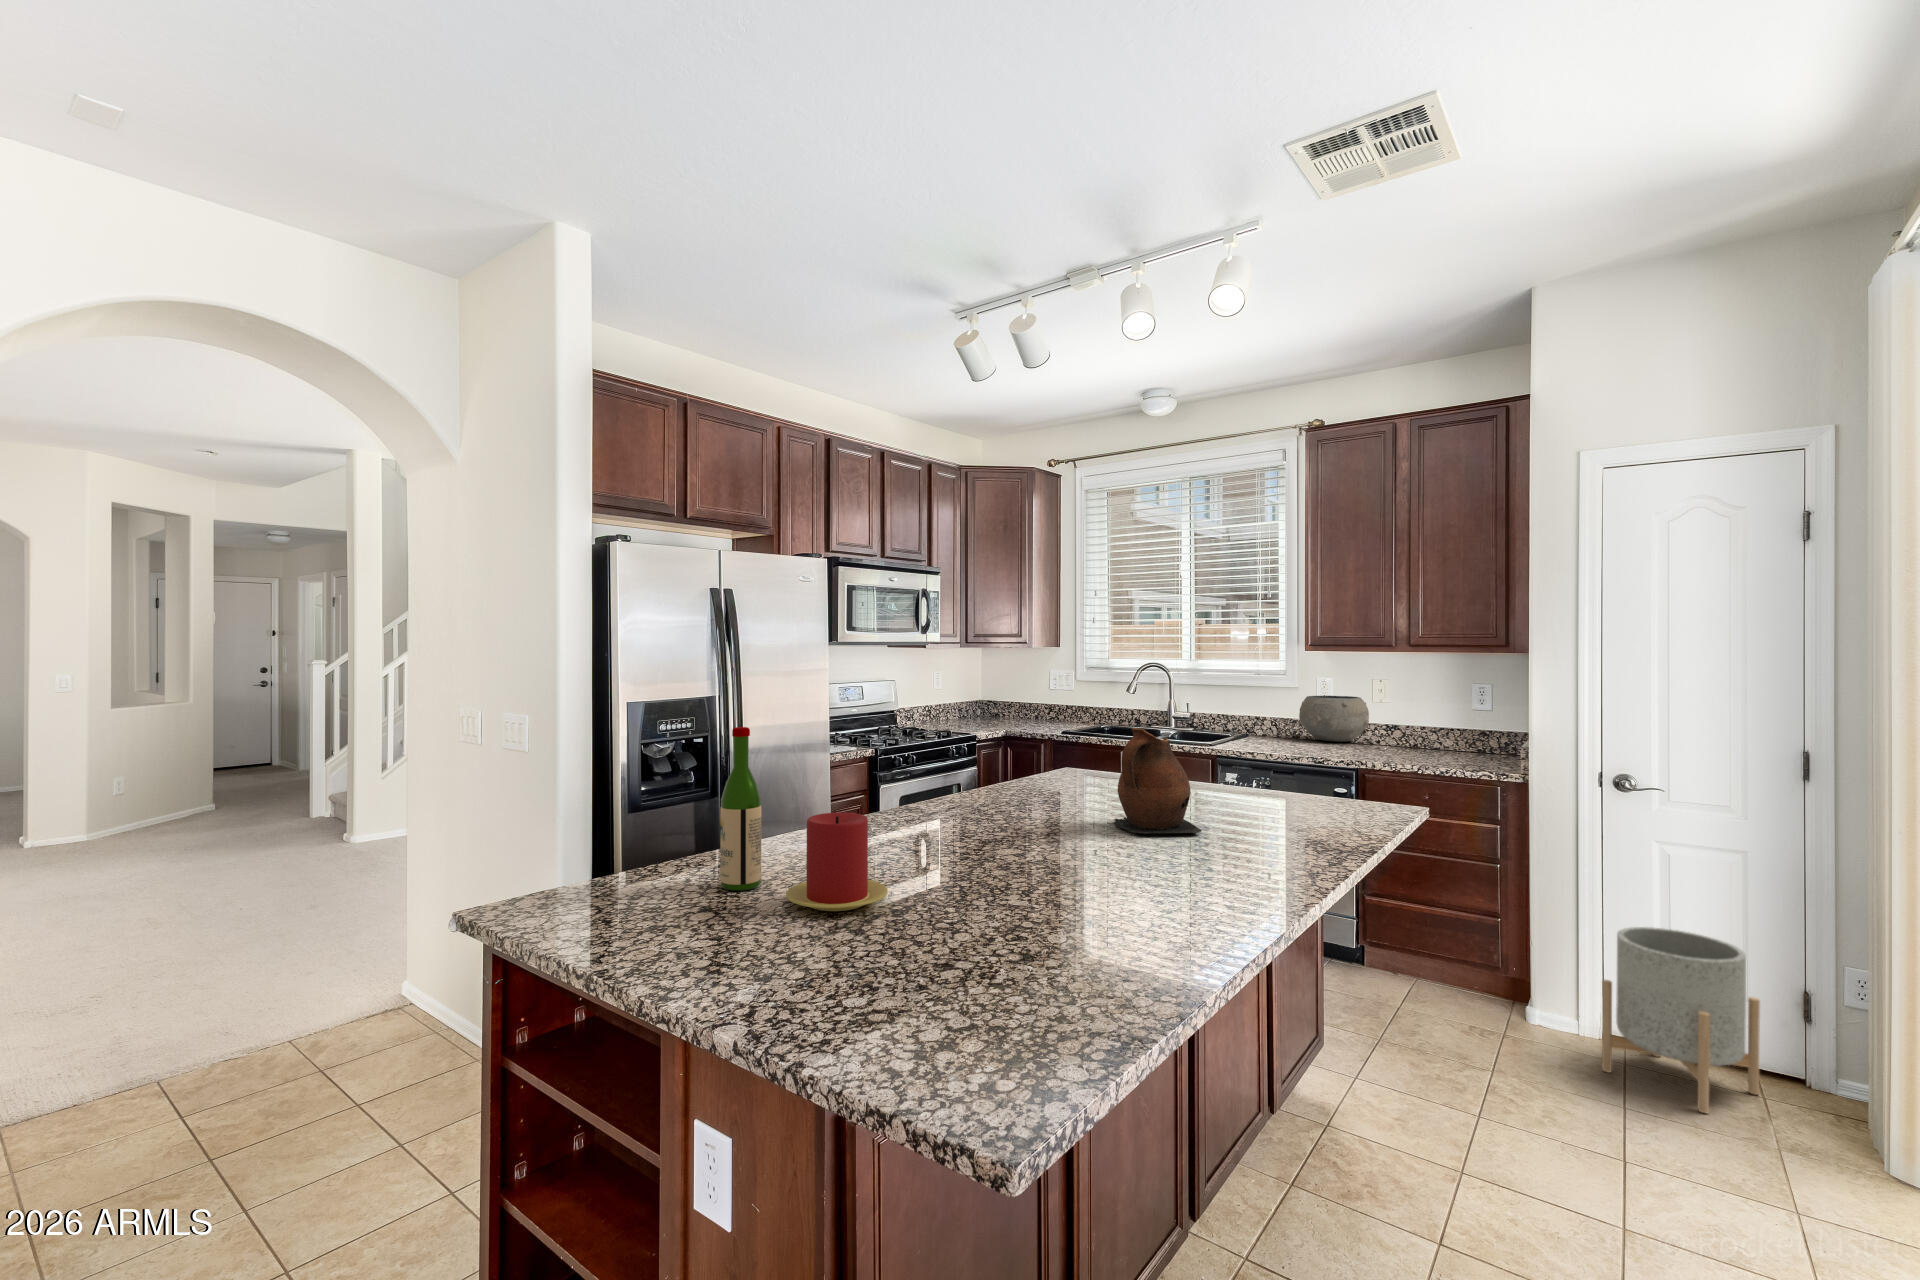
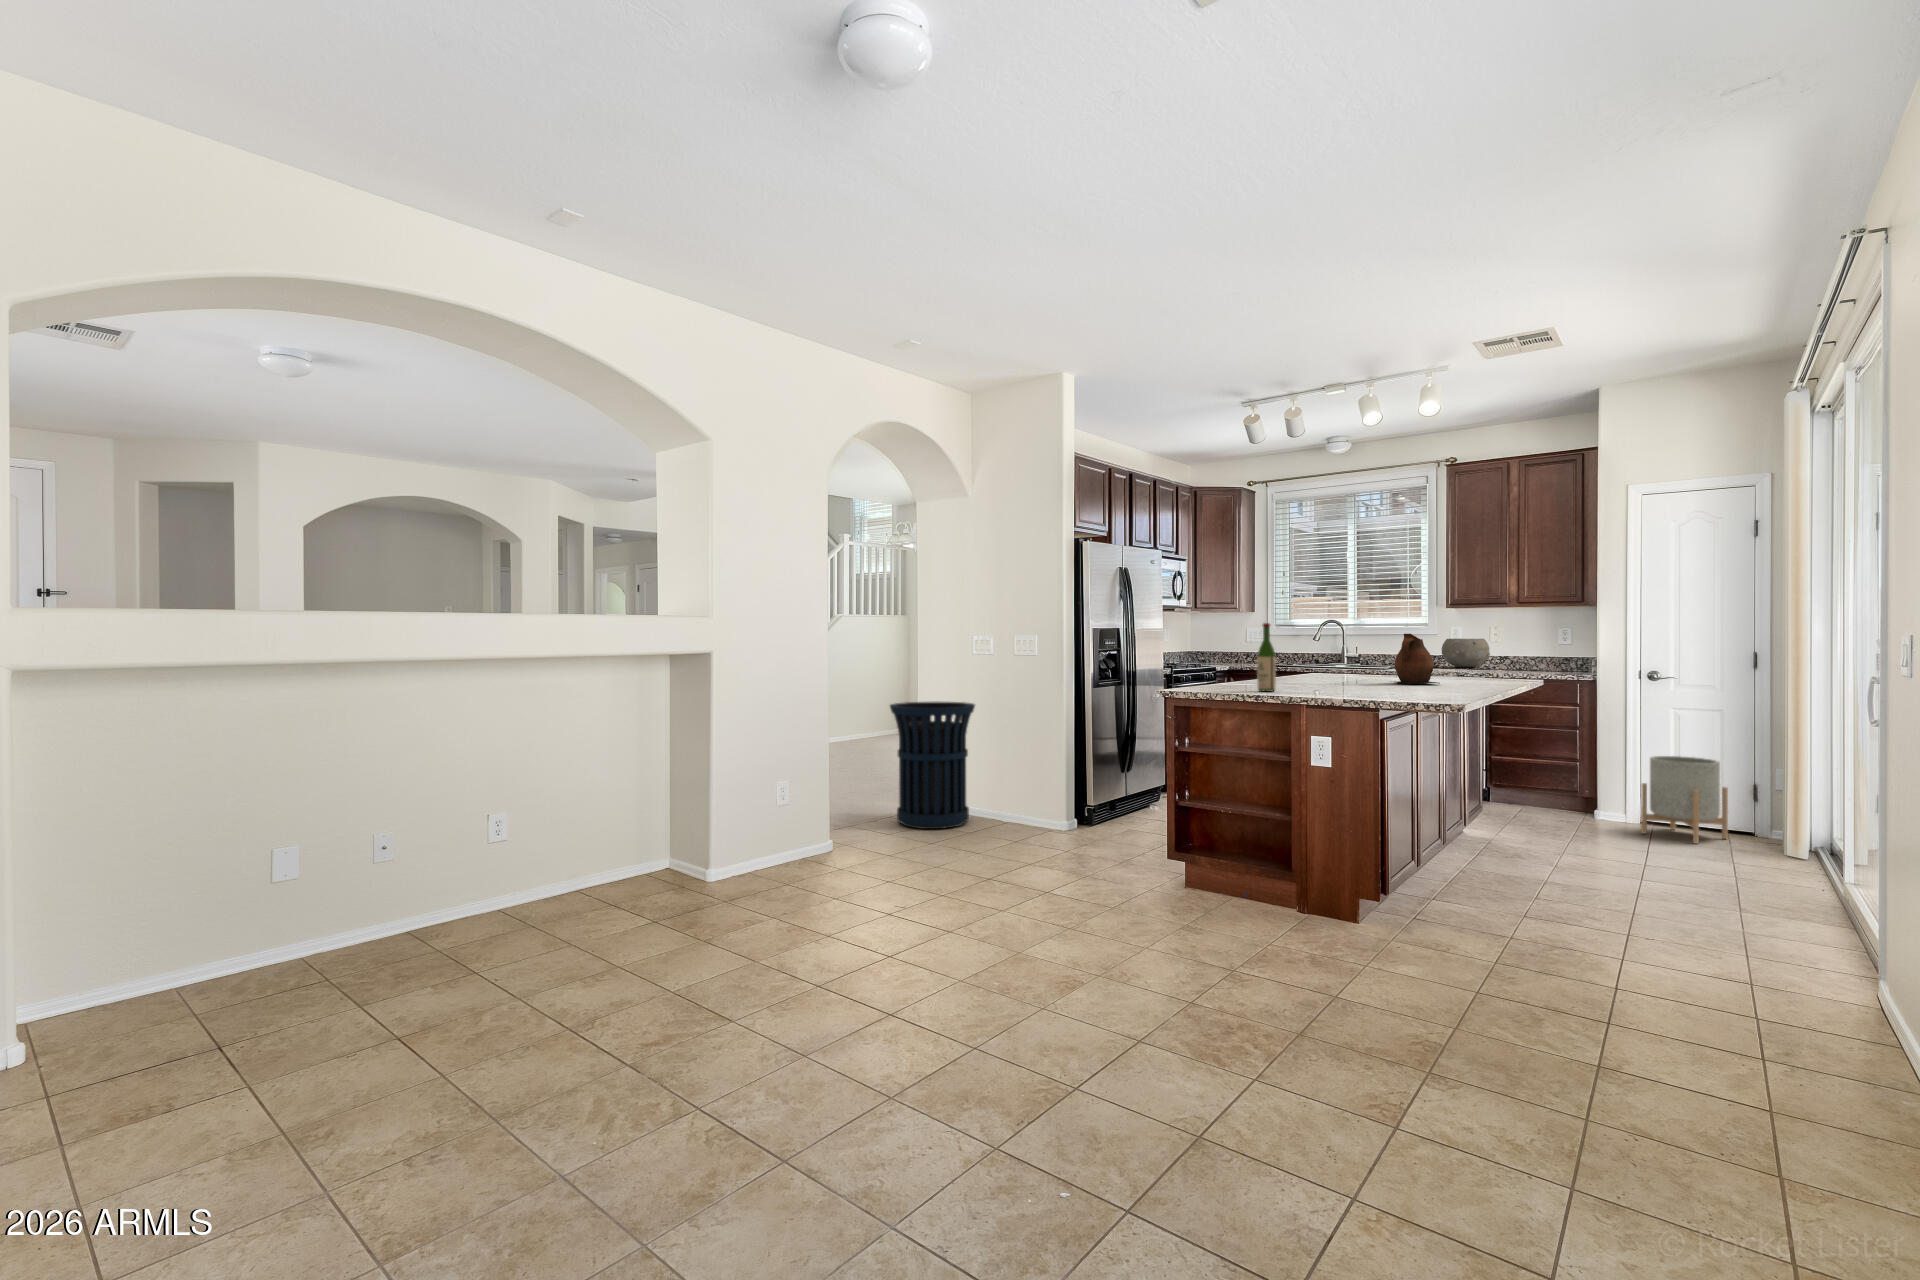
trash can: none [306,805,481,1045] -> present [890,702,975,829]
candle: present [786,812,888,911] -> none [1297,658,1342,693]

